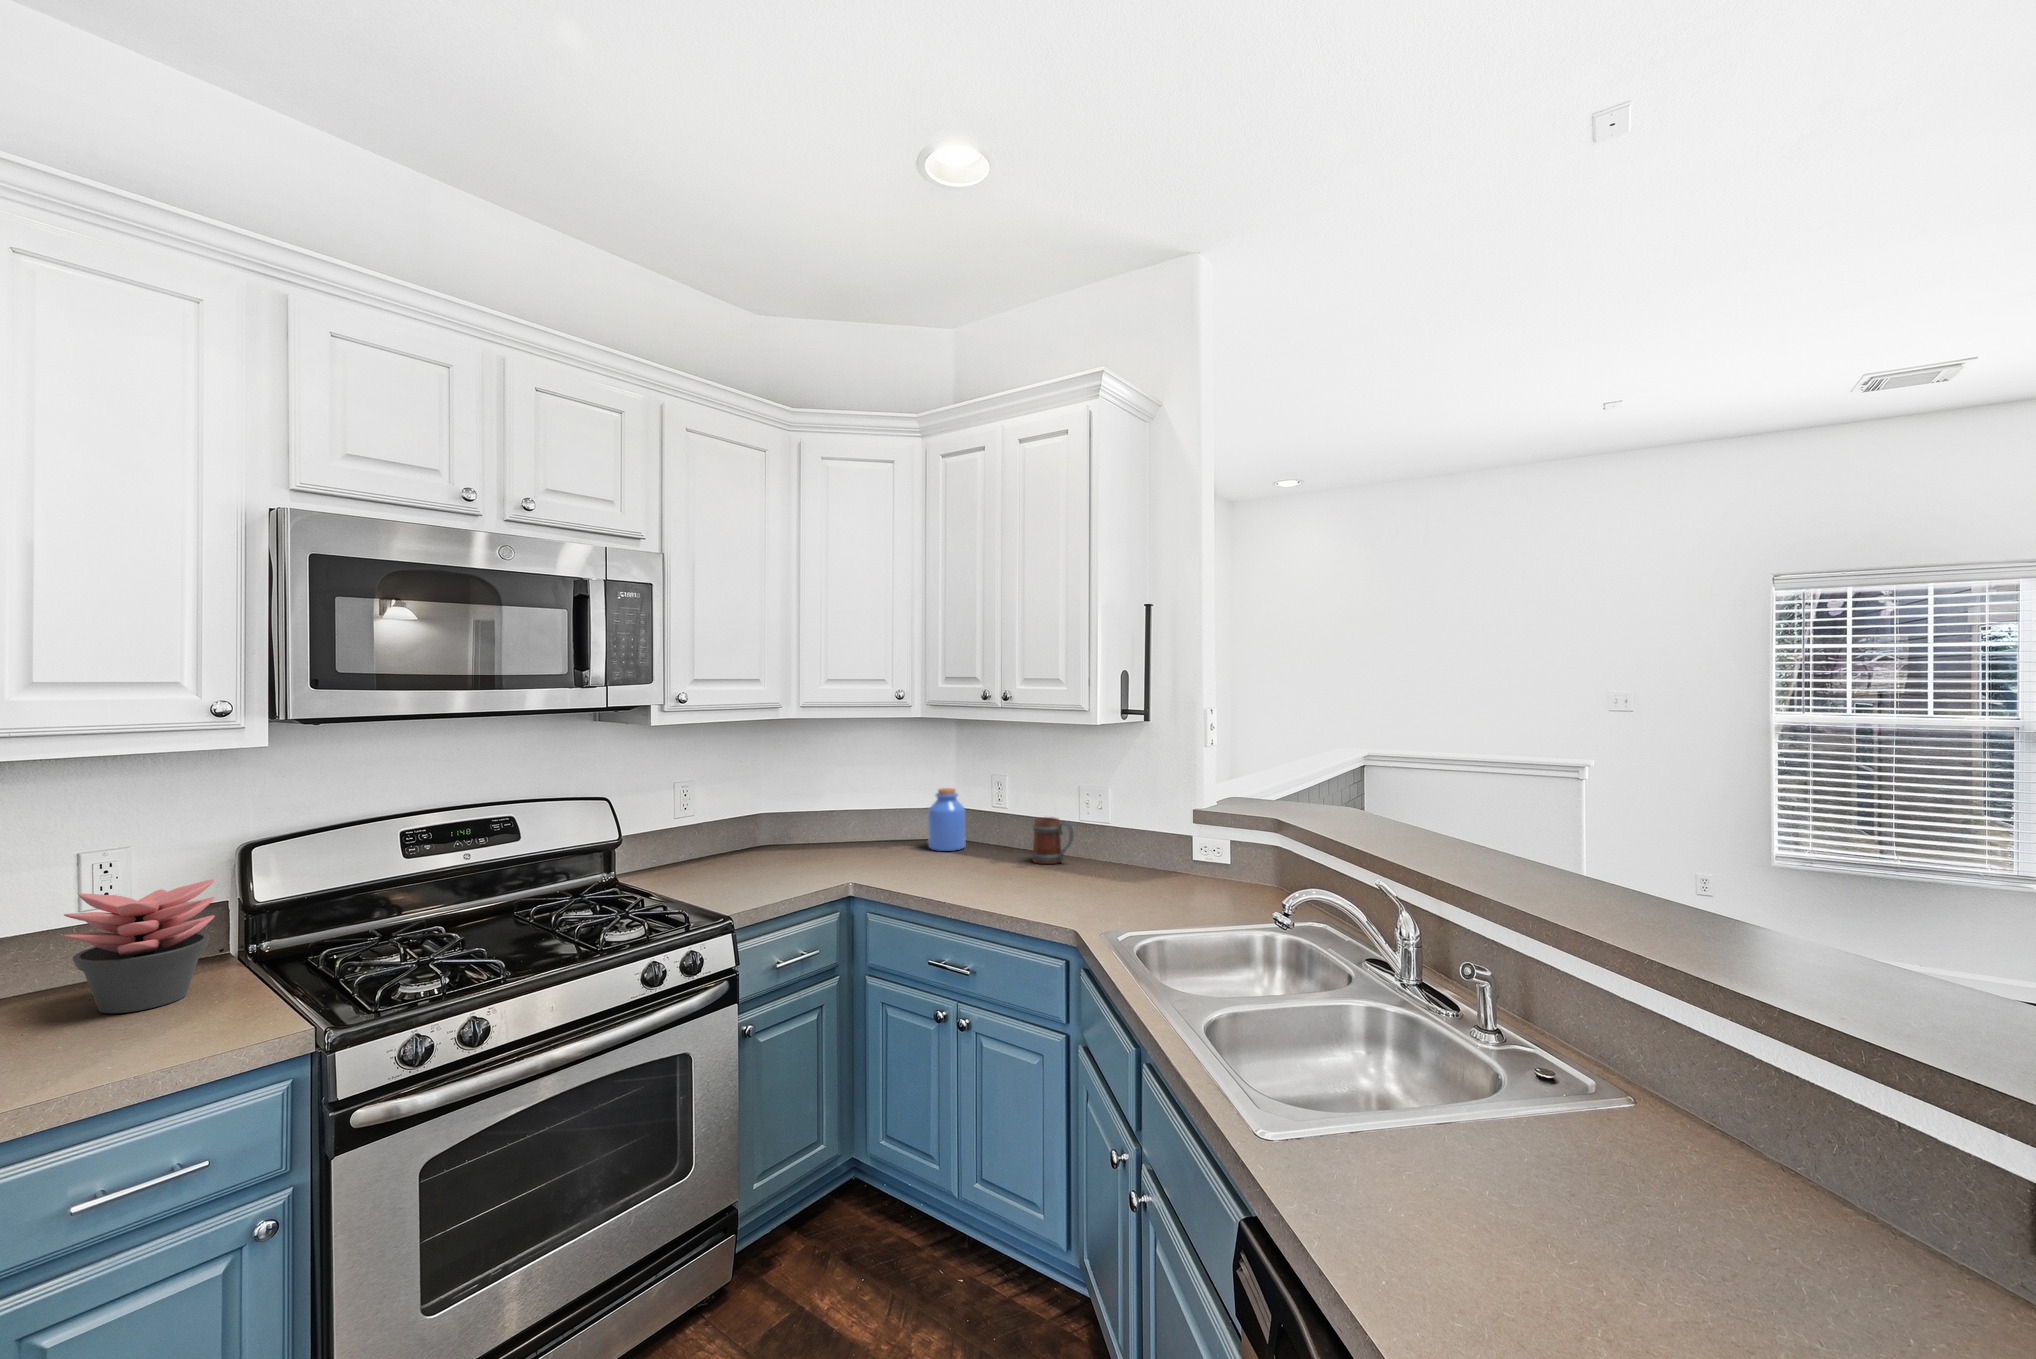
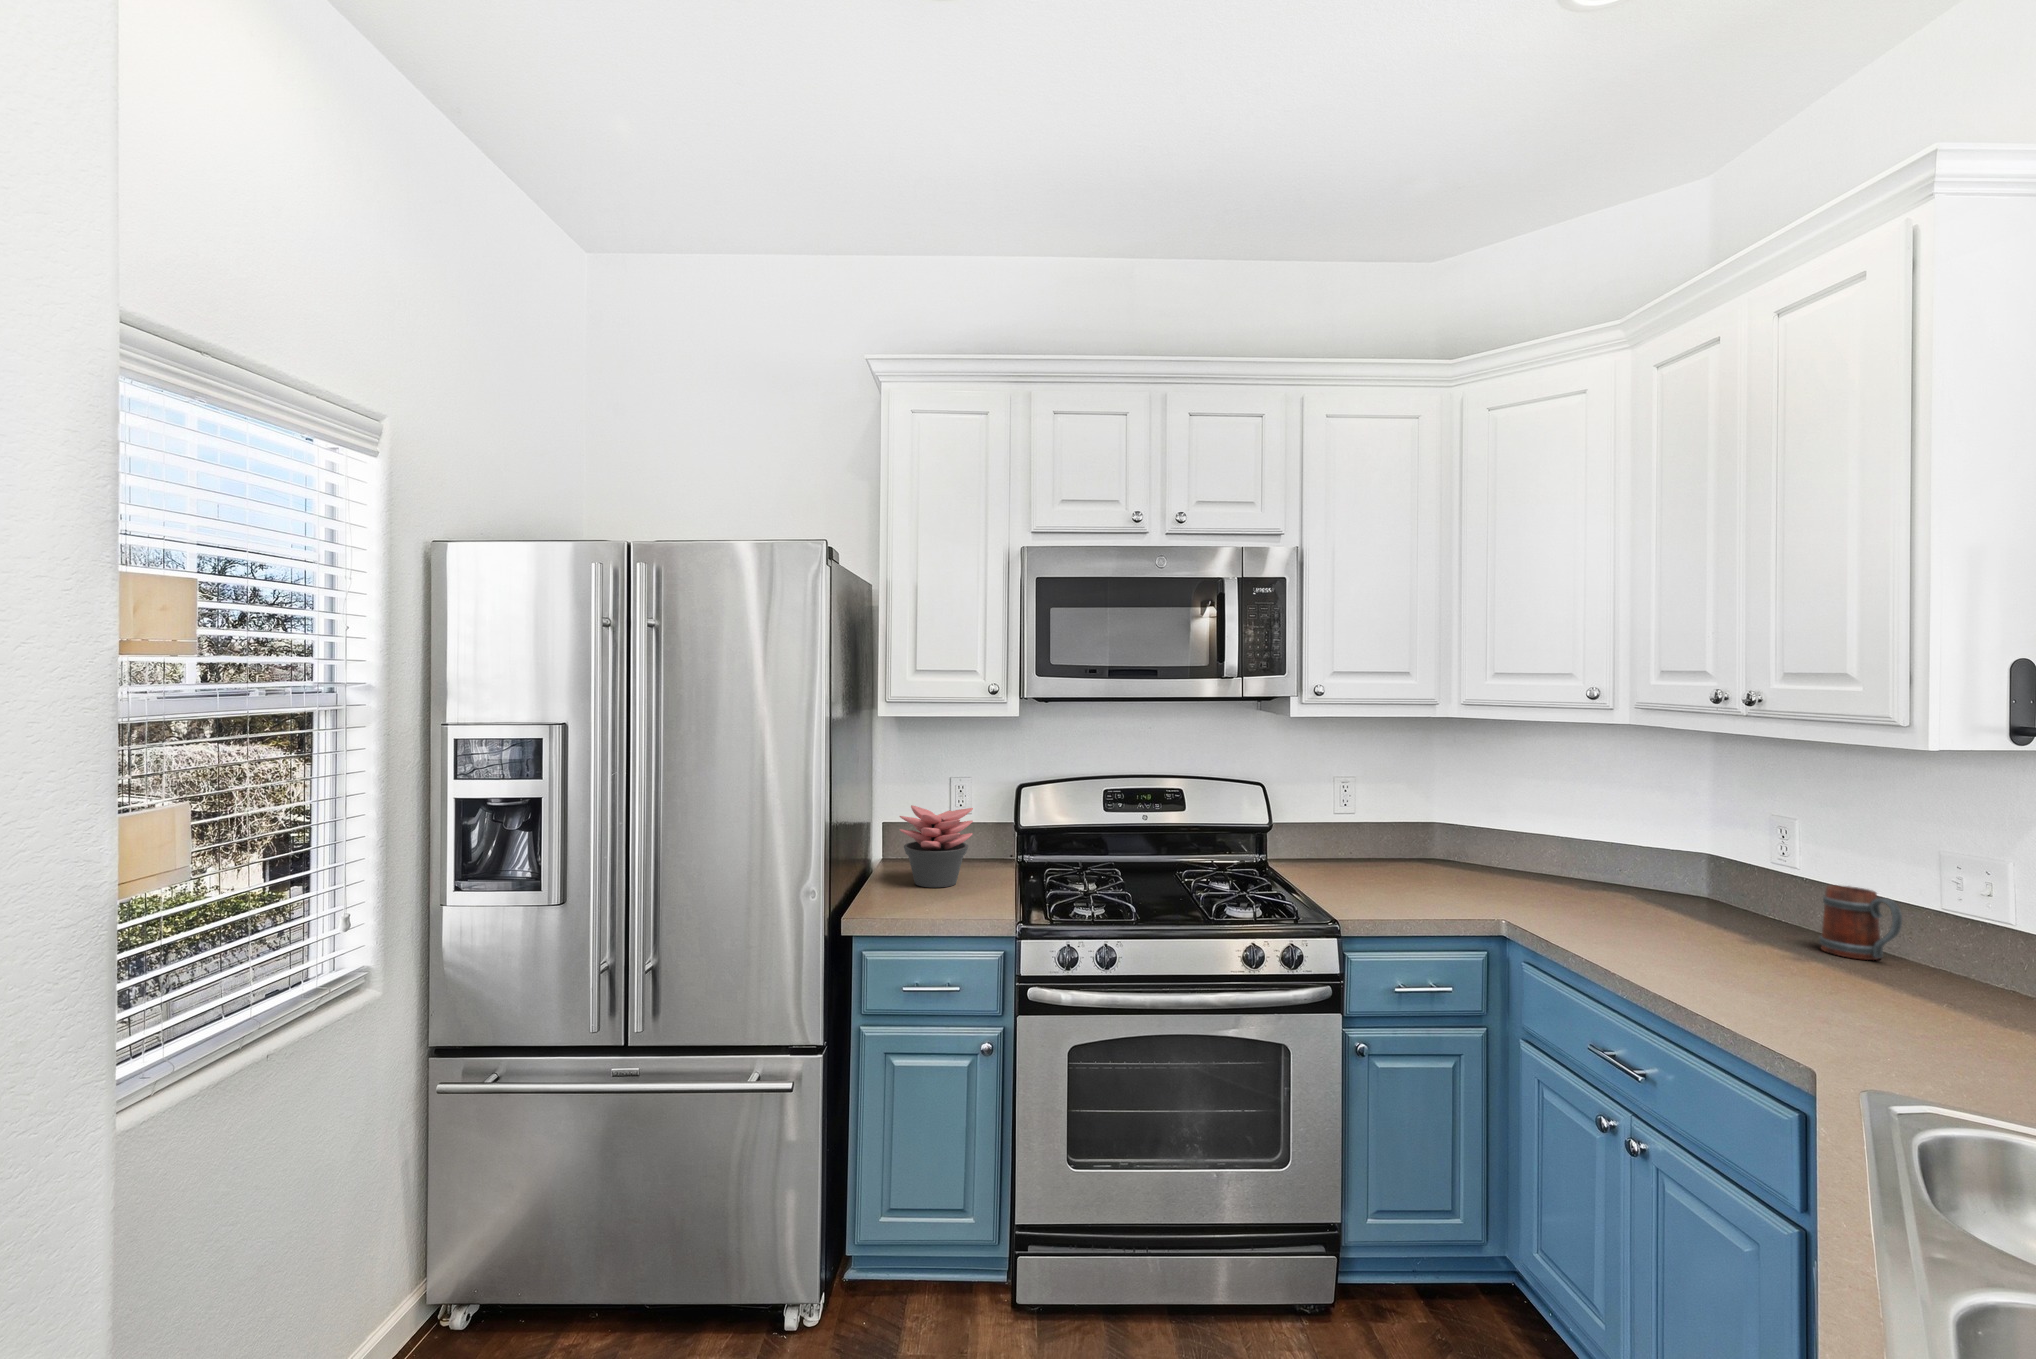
jar: present [928,788,965,851] -> none [1655,824,1717,911]

